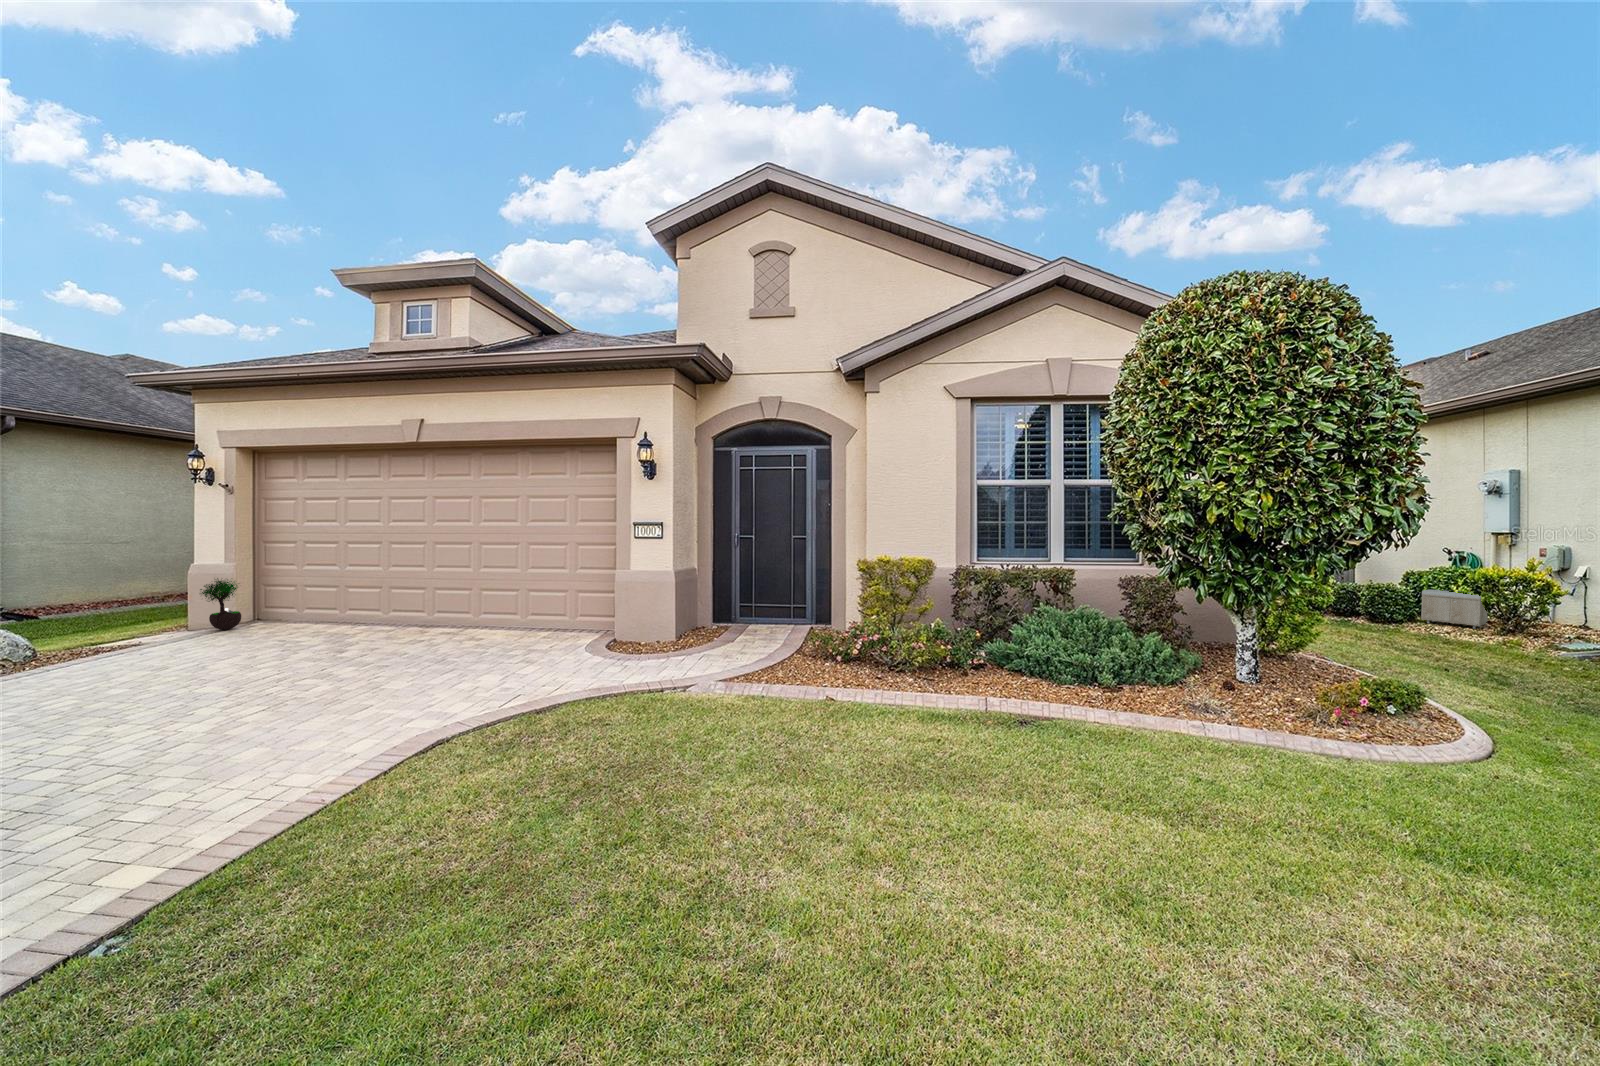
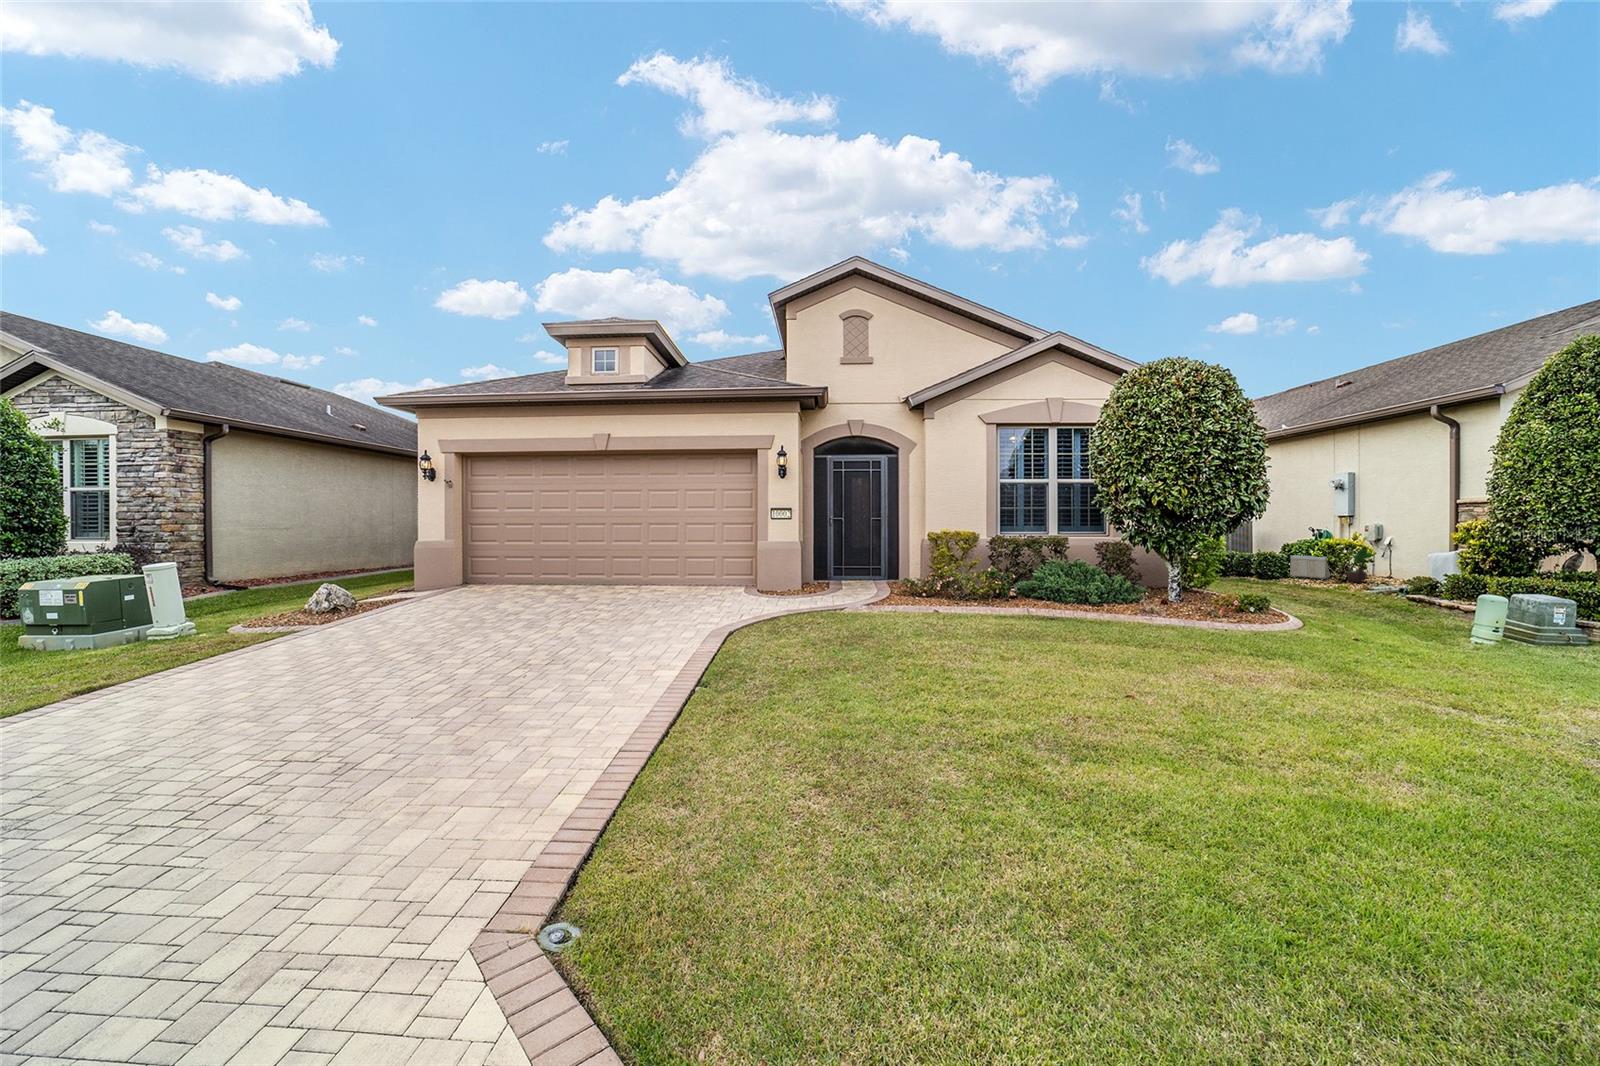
potted tree: present [200,578,241,630] -> present [1347,549,1371,582]

